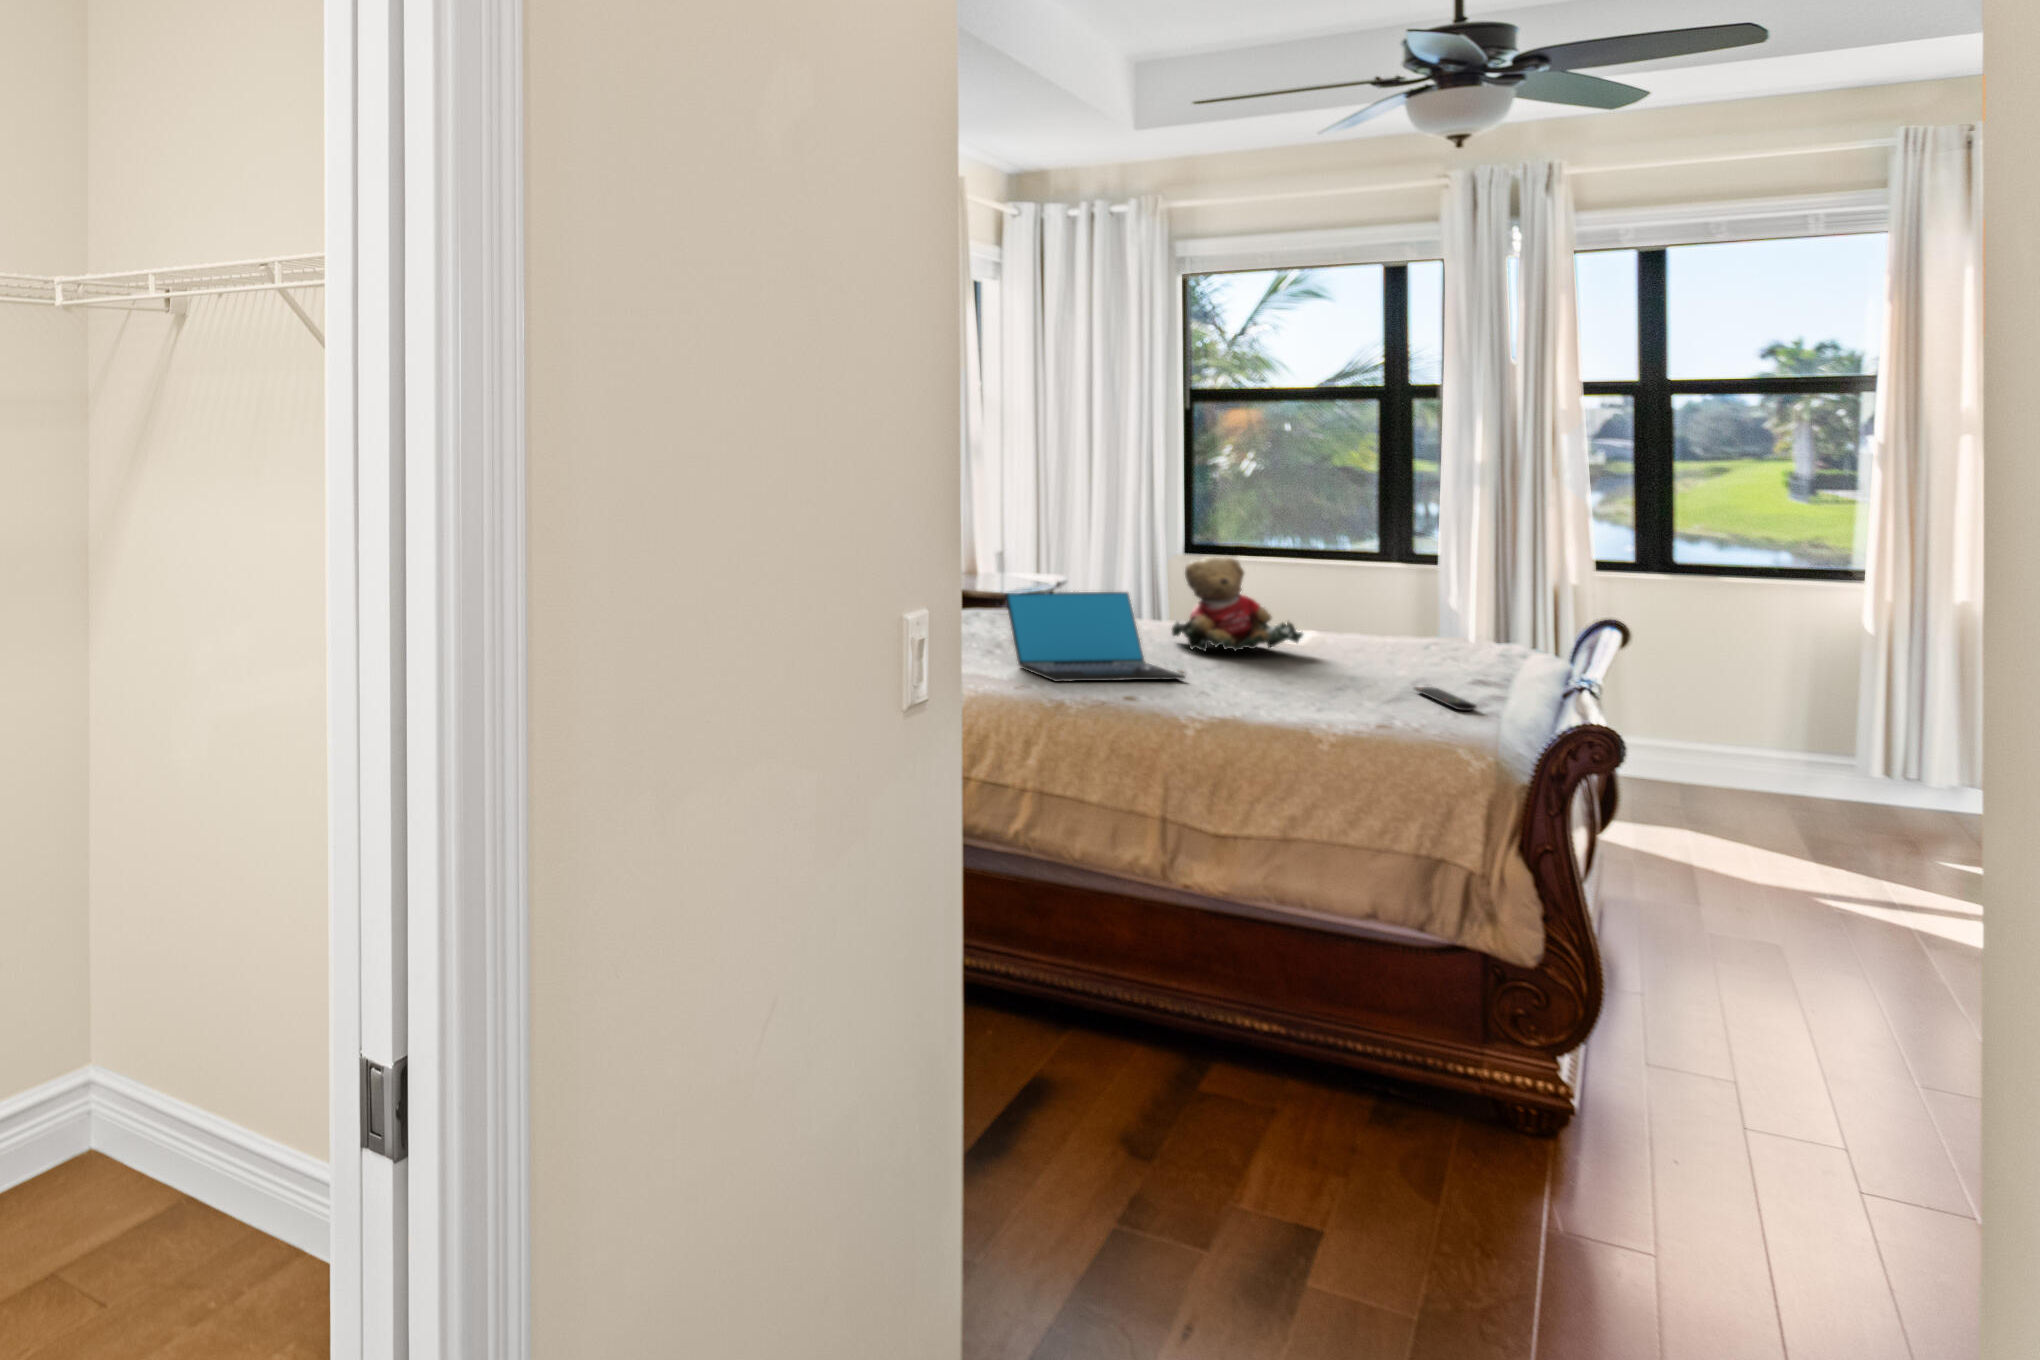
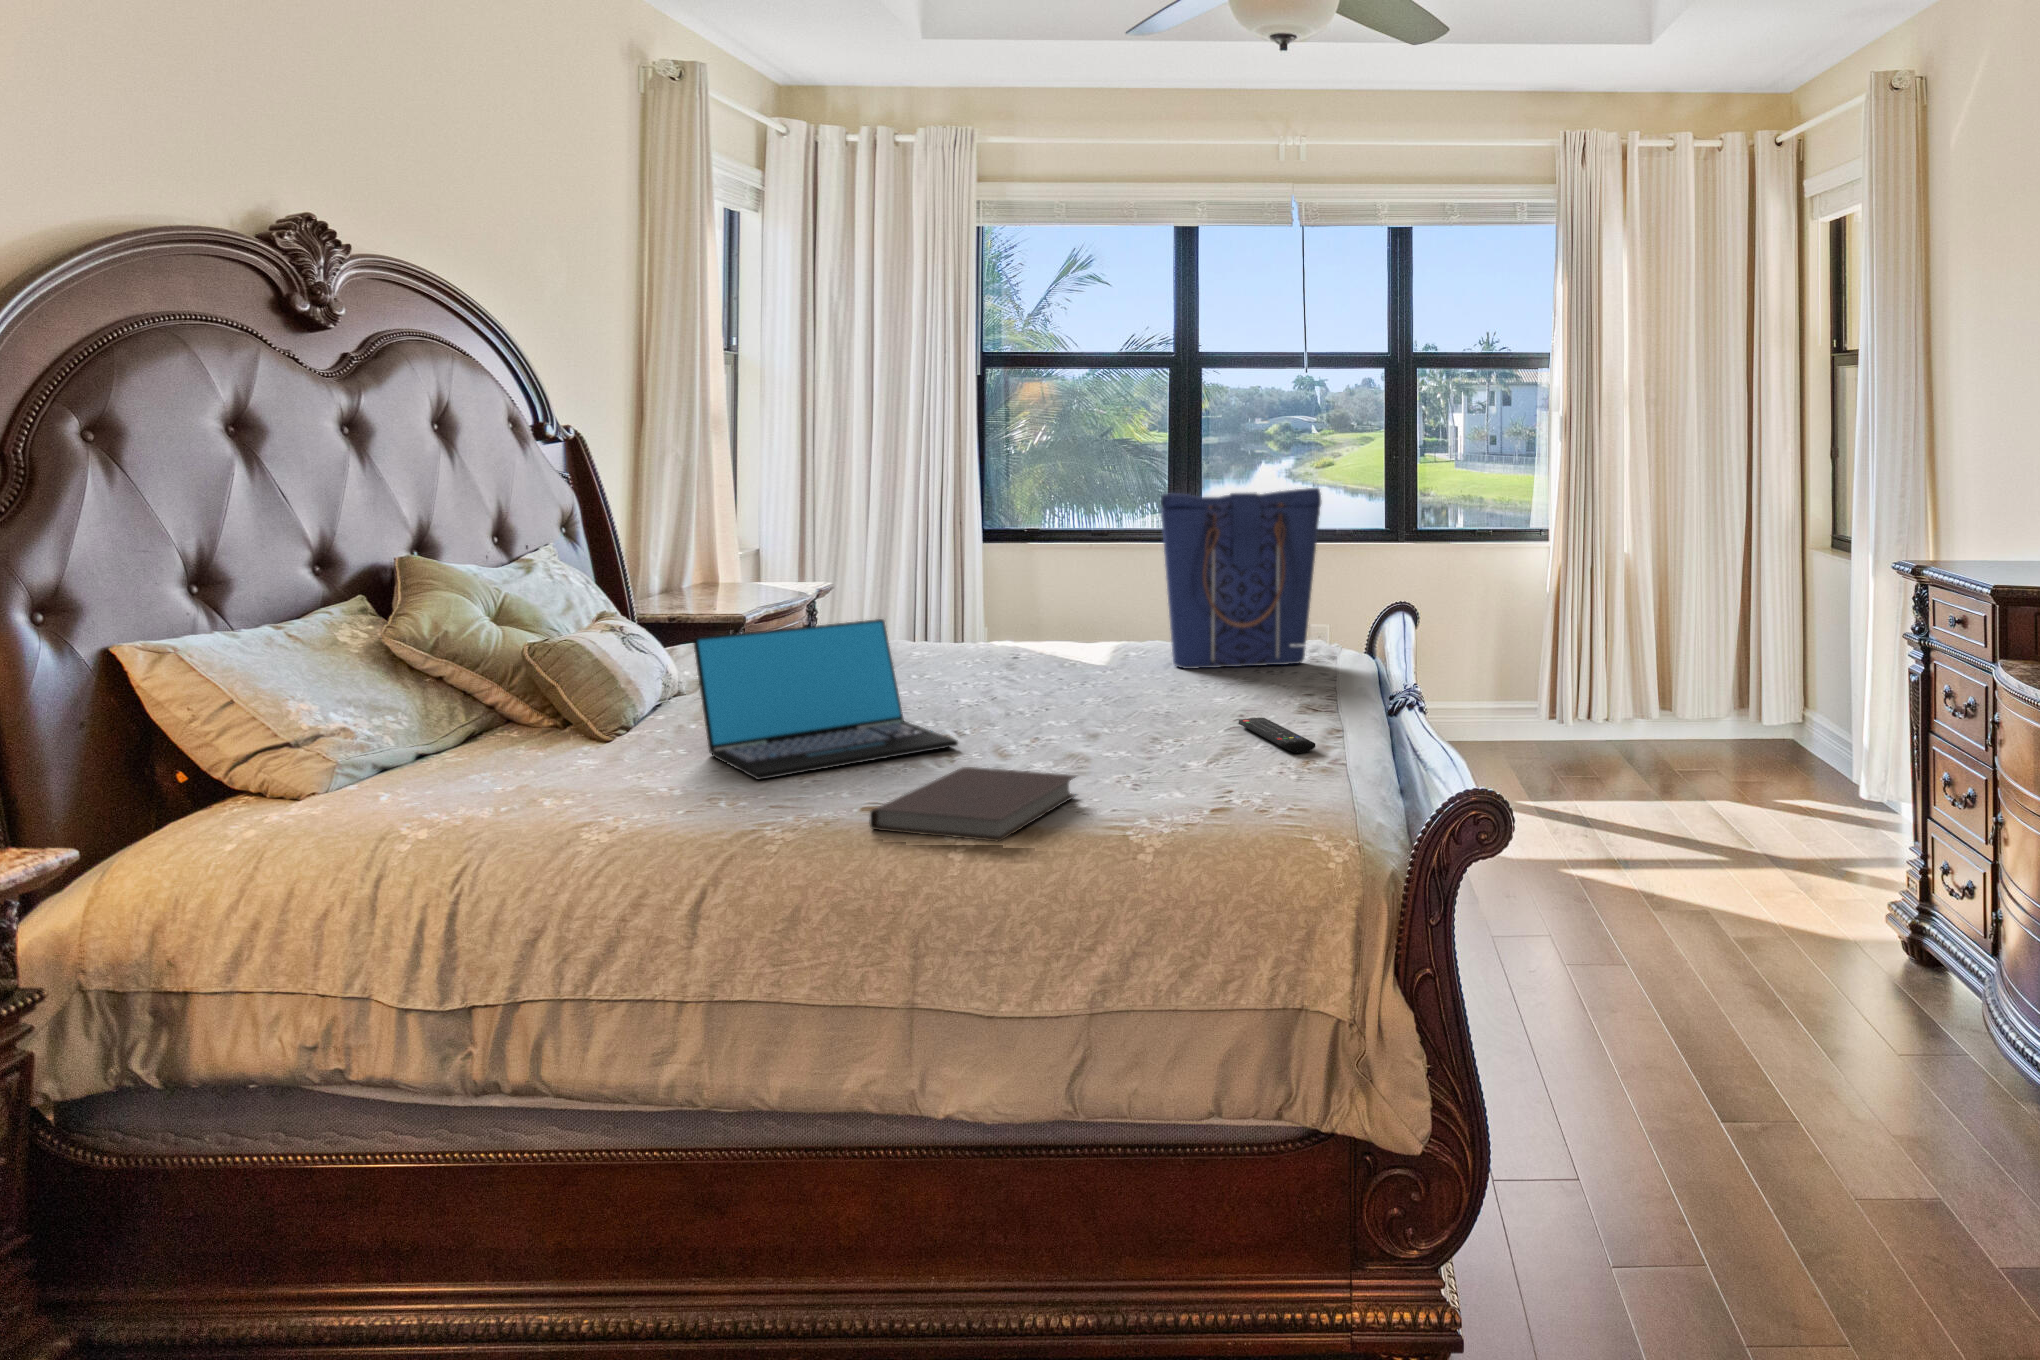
tote bag: none [1352,511,1510,661] -> present [1161,488,1321,669]
teddy bear: present [1172,557,1303,651] -> none [946,557,1106,688]
notebook: none [1132,686,1275,724] -> present [870,767,1076,842]

